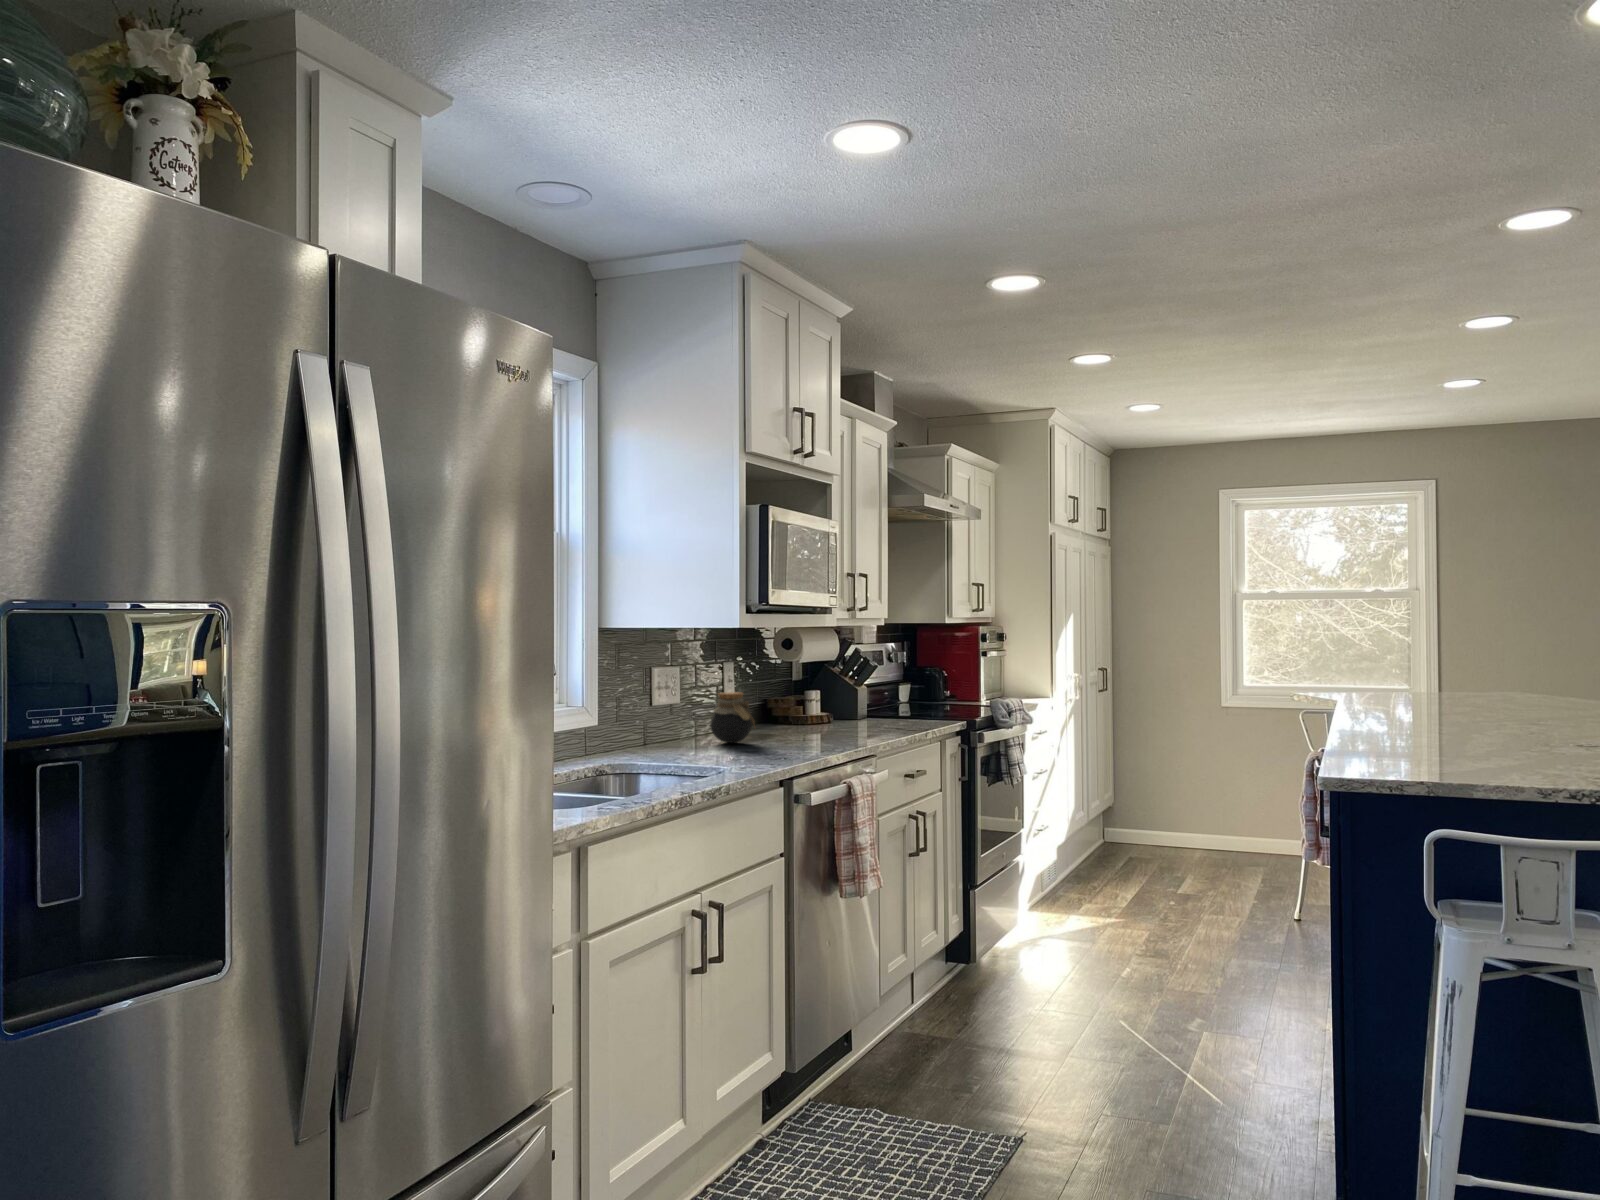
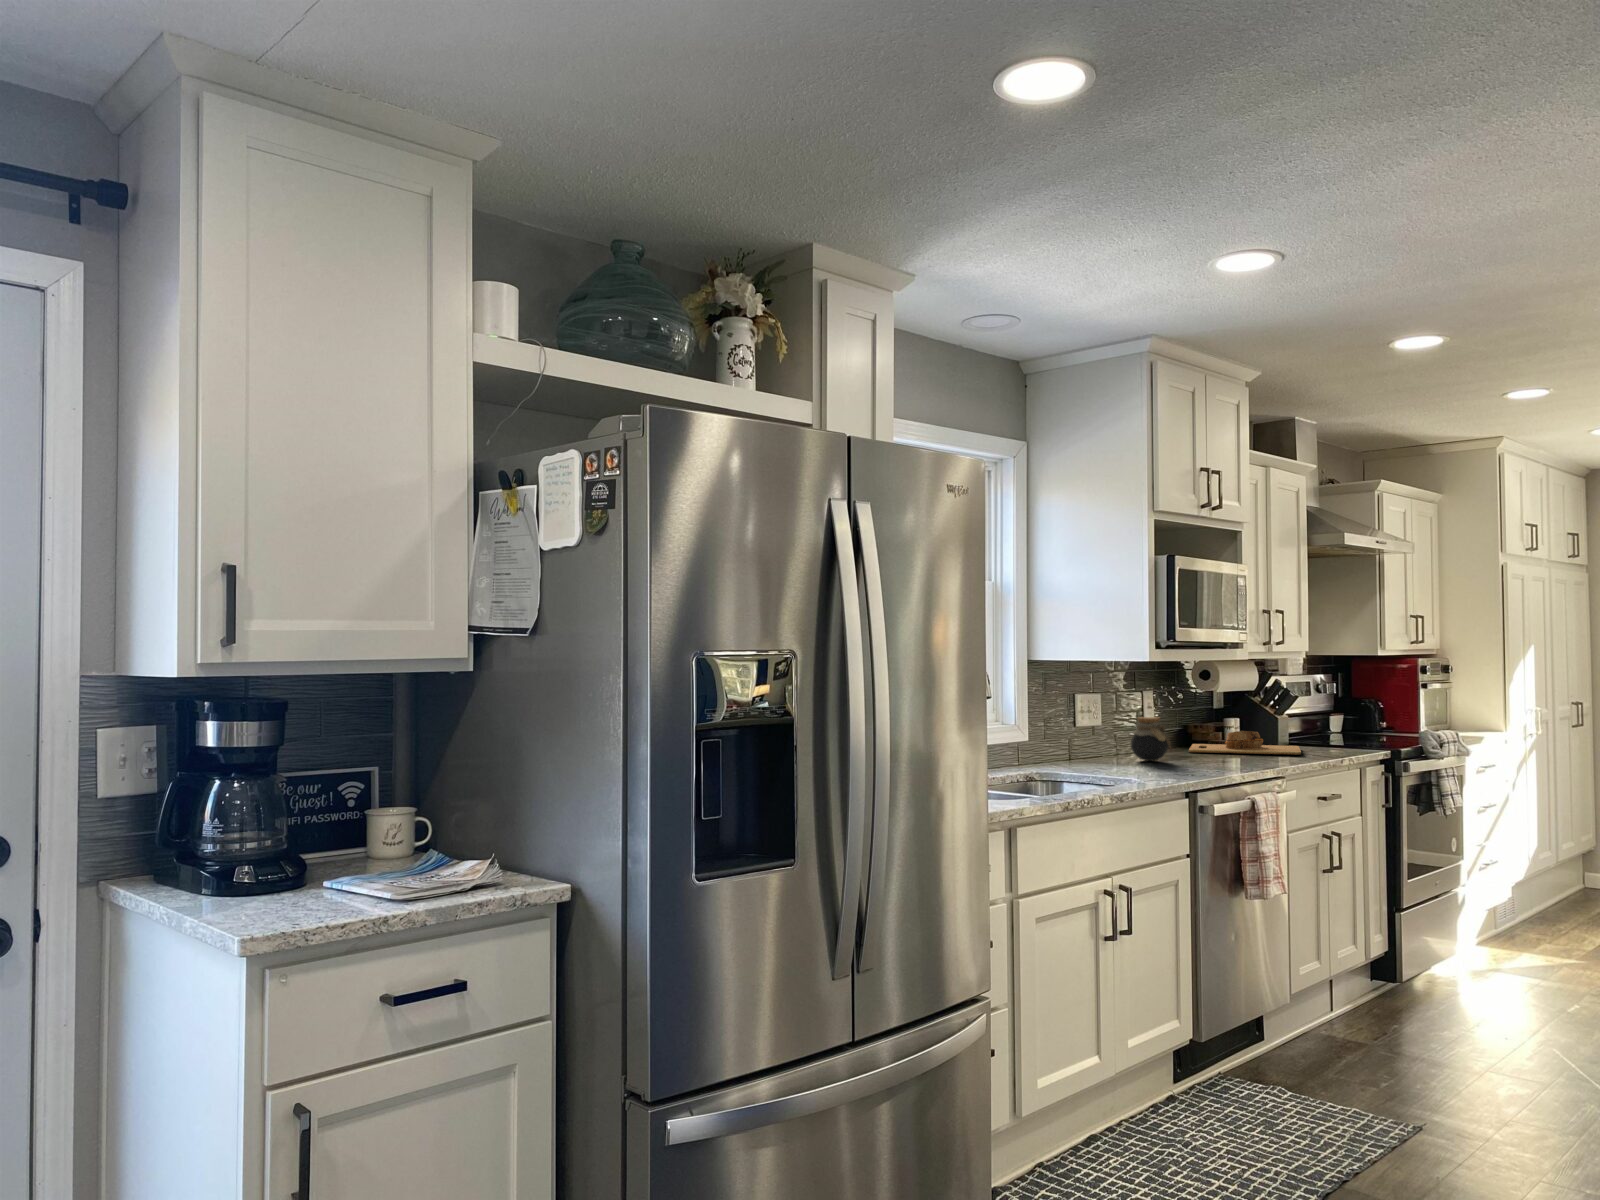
cutting board: none [770,705,887,731] -> present [1189,731,1301,755]

